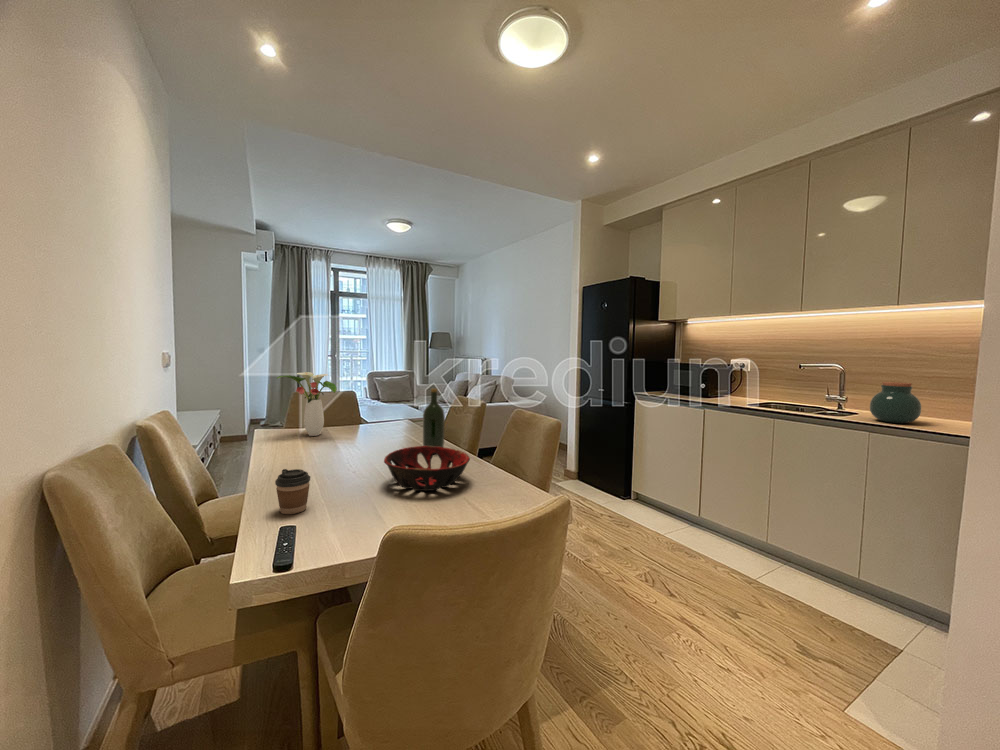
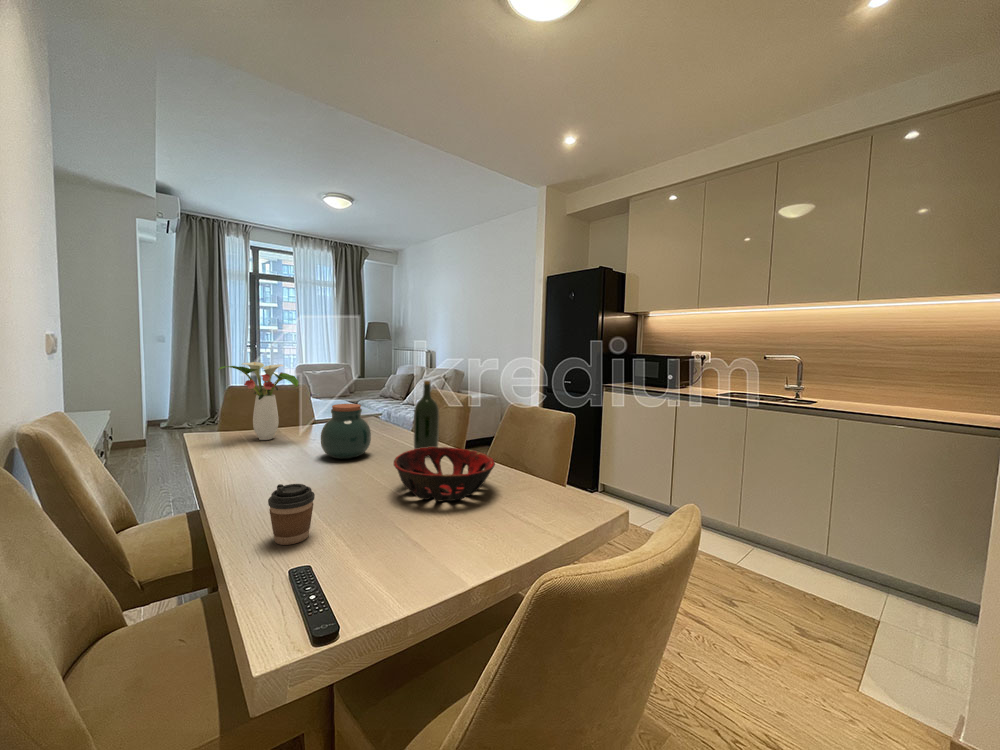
jar: present [870,382,921,423] -> present [321,404,371,459]

